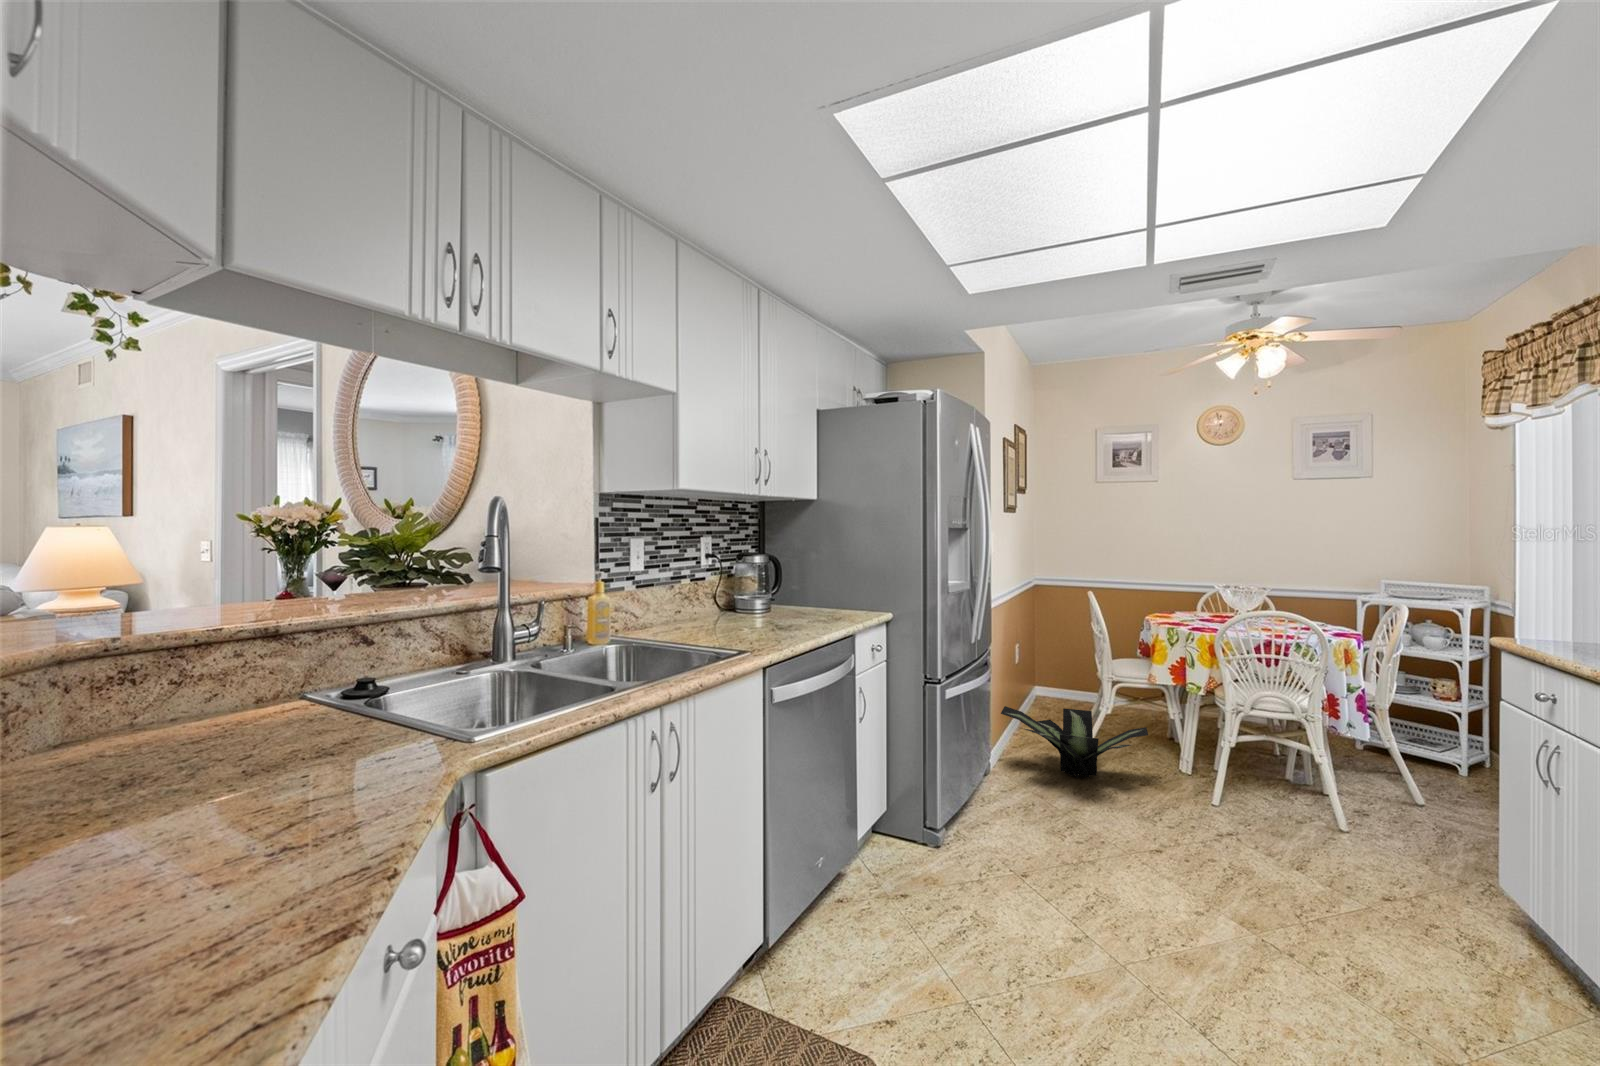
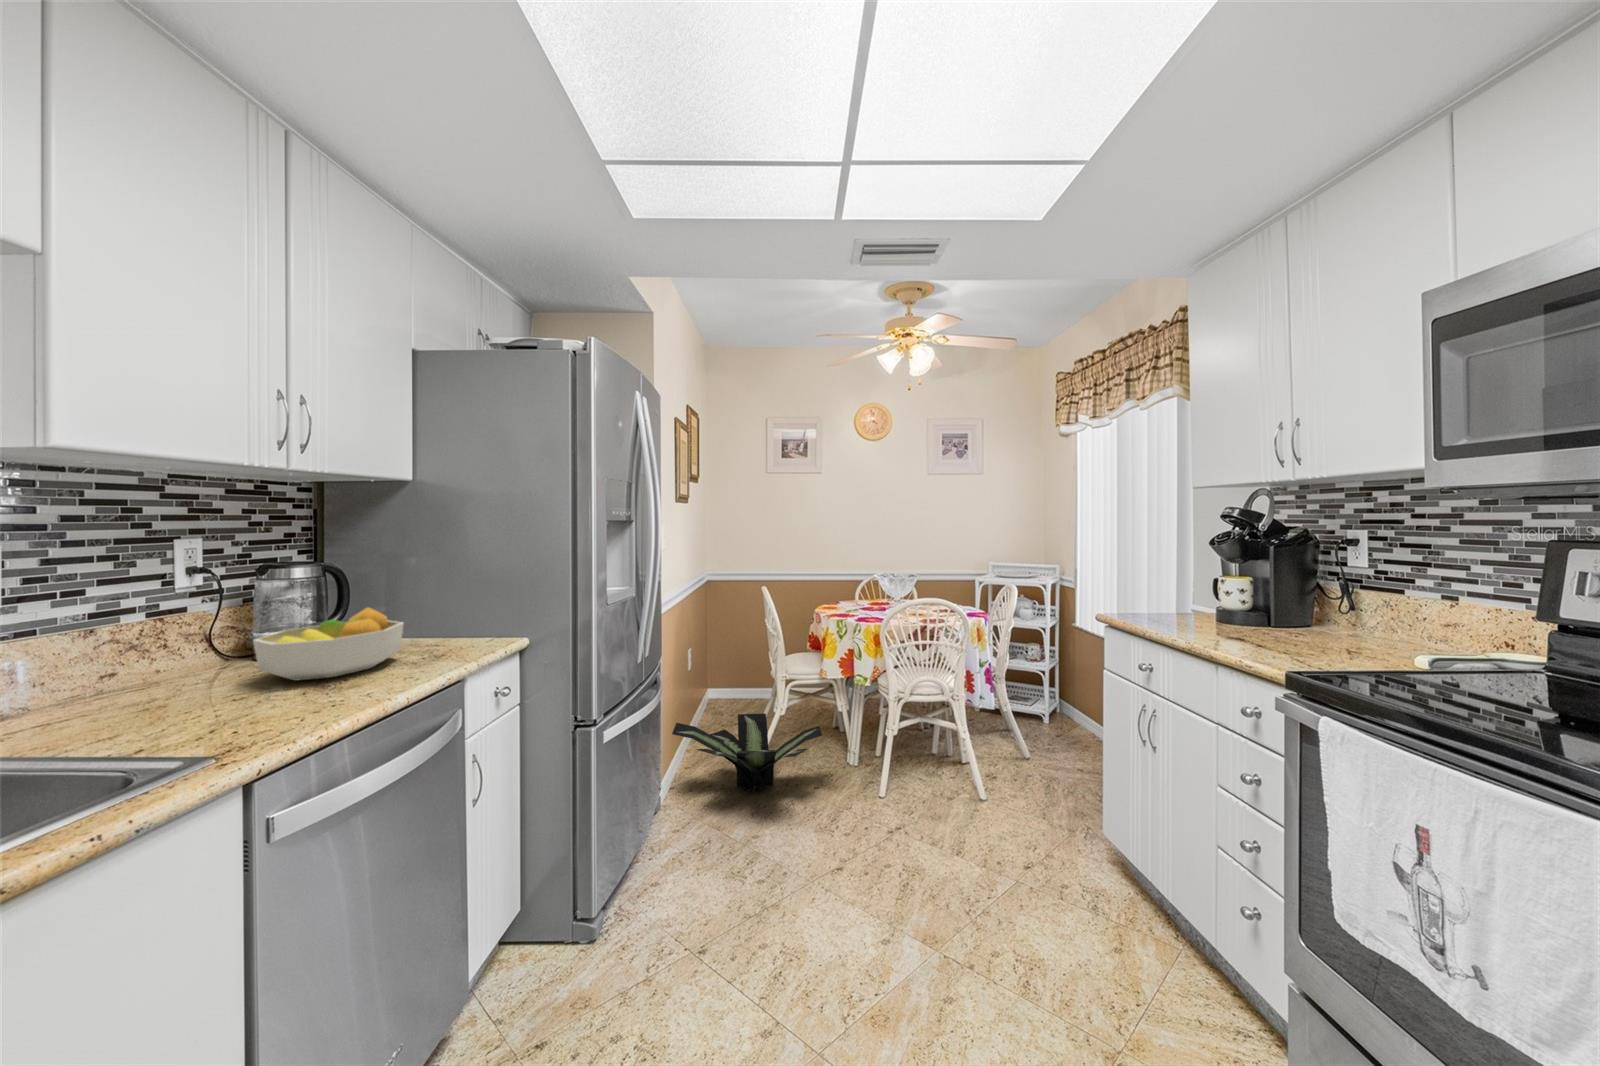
fruit bowl: none [744,583,818,623] -> present [253,607,404,681]

